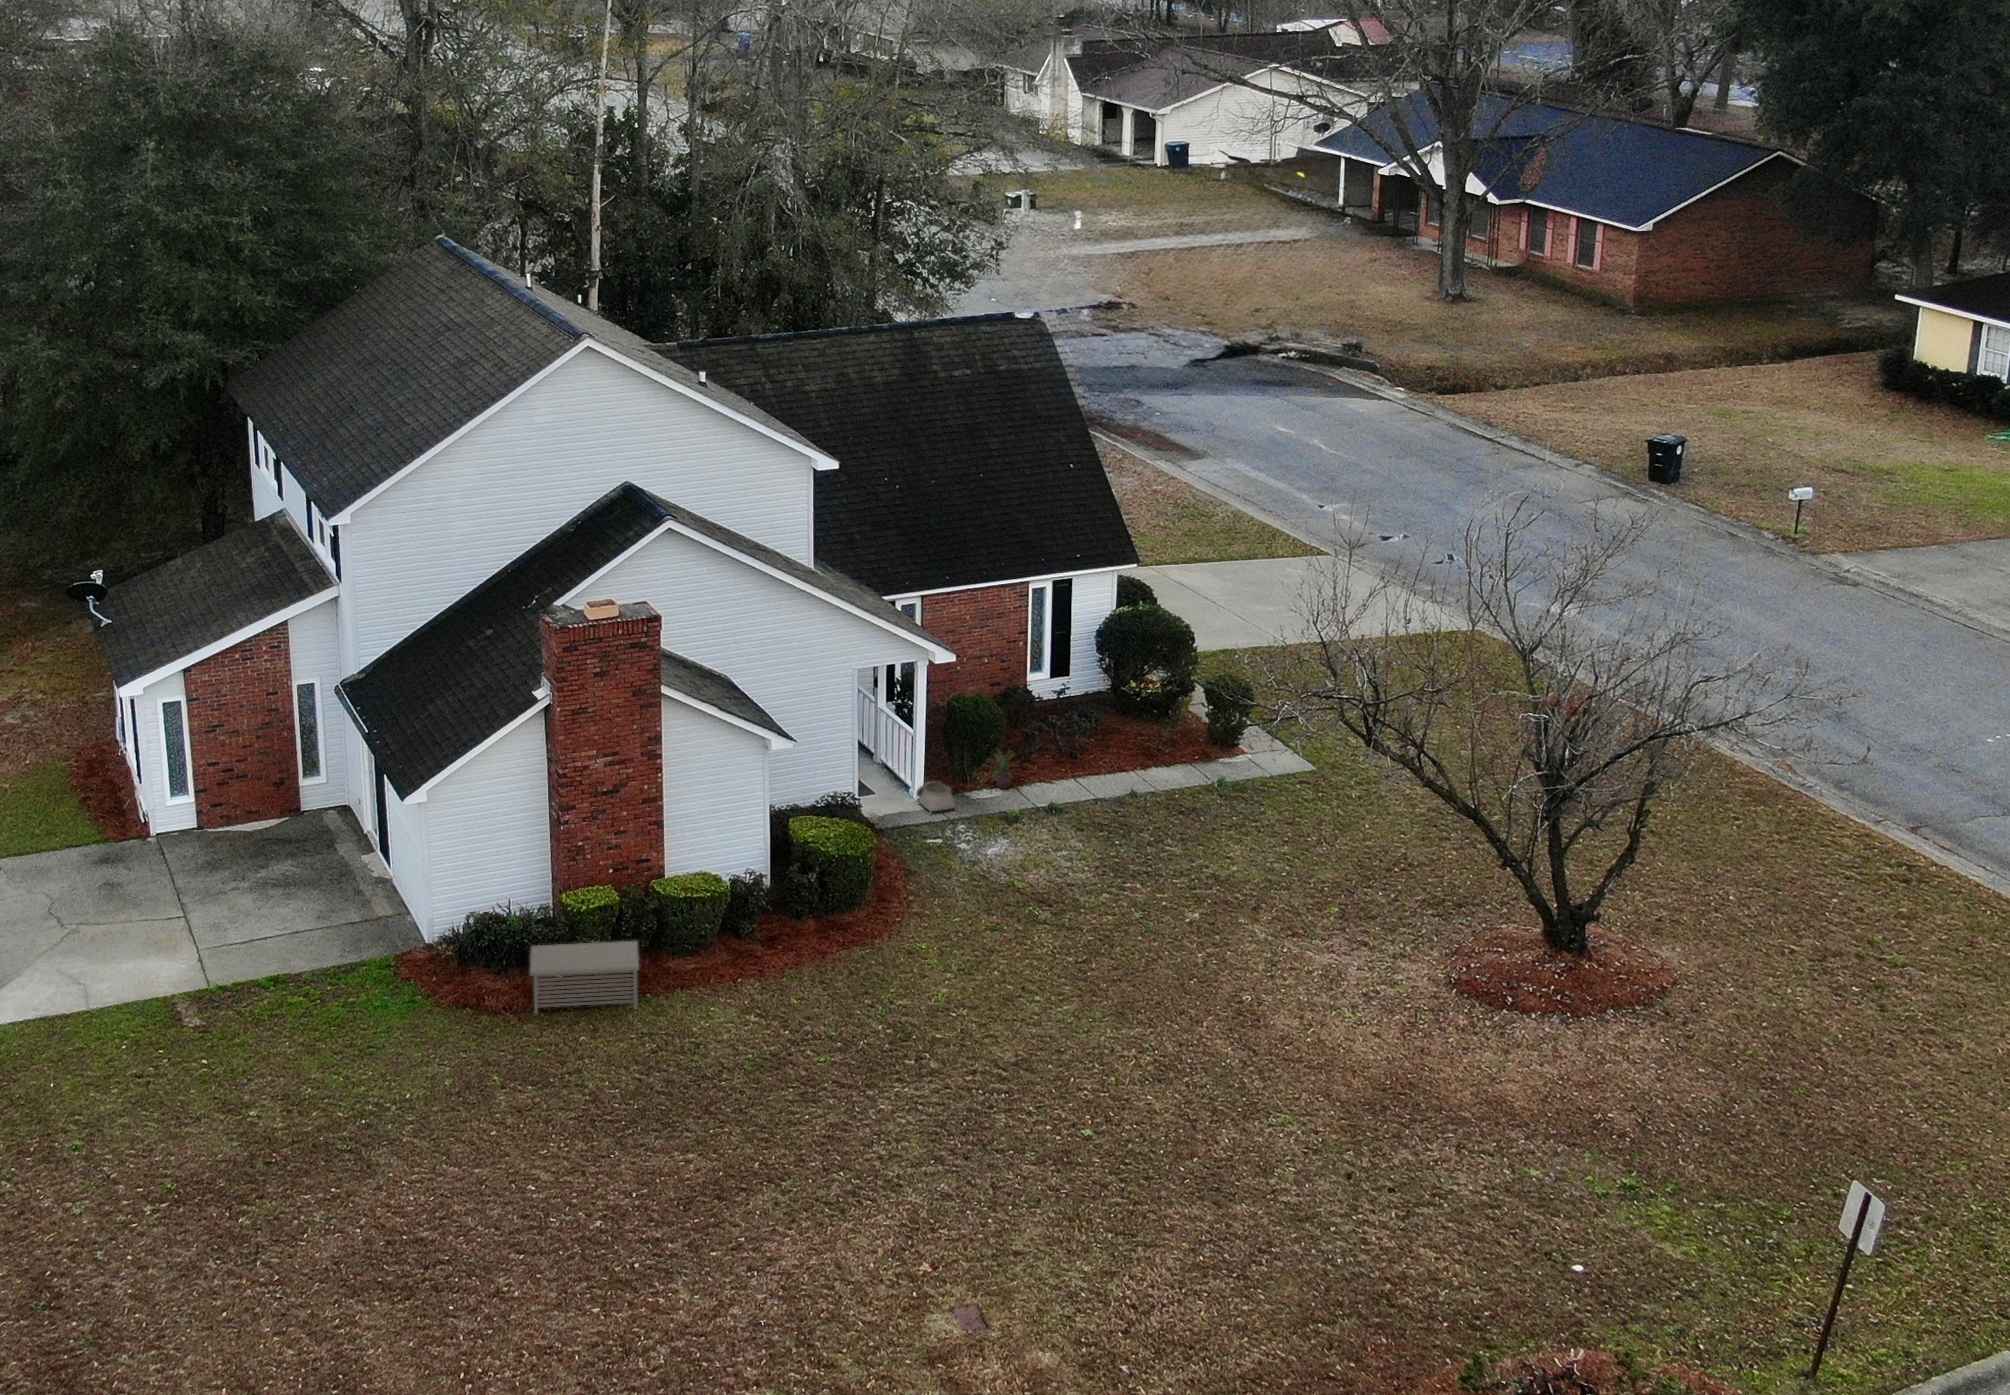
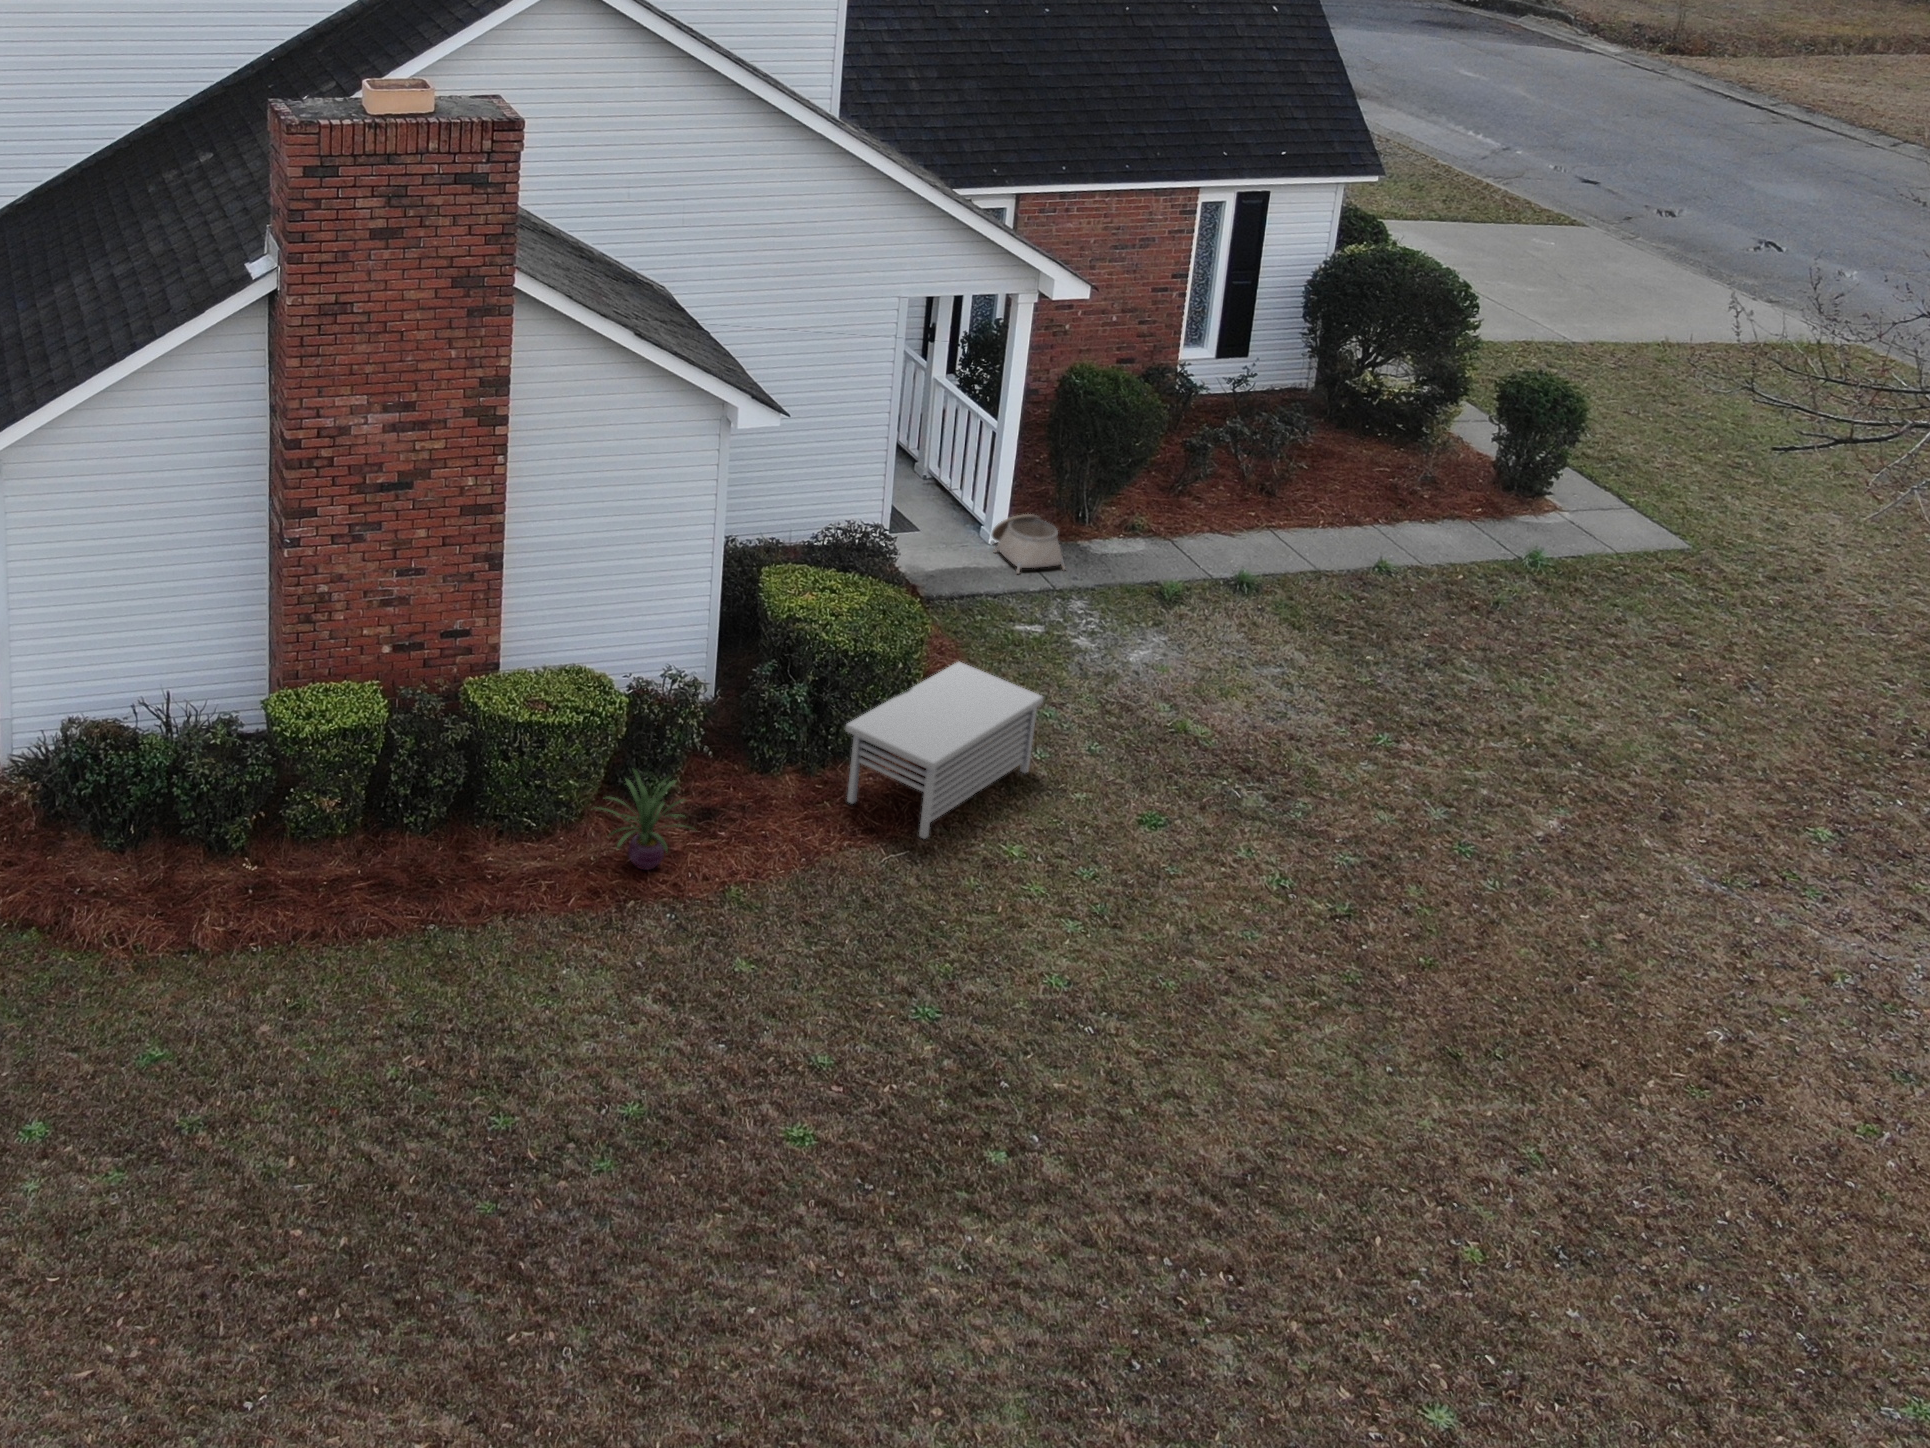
decorative plant: present [995,754,1011,789] -> present [595,769,686,870]
storage bench: present [530,941,639,1014] -> present [845,662,1044,839]

